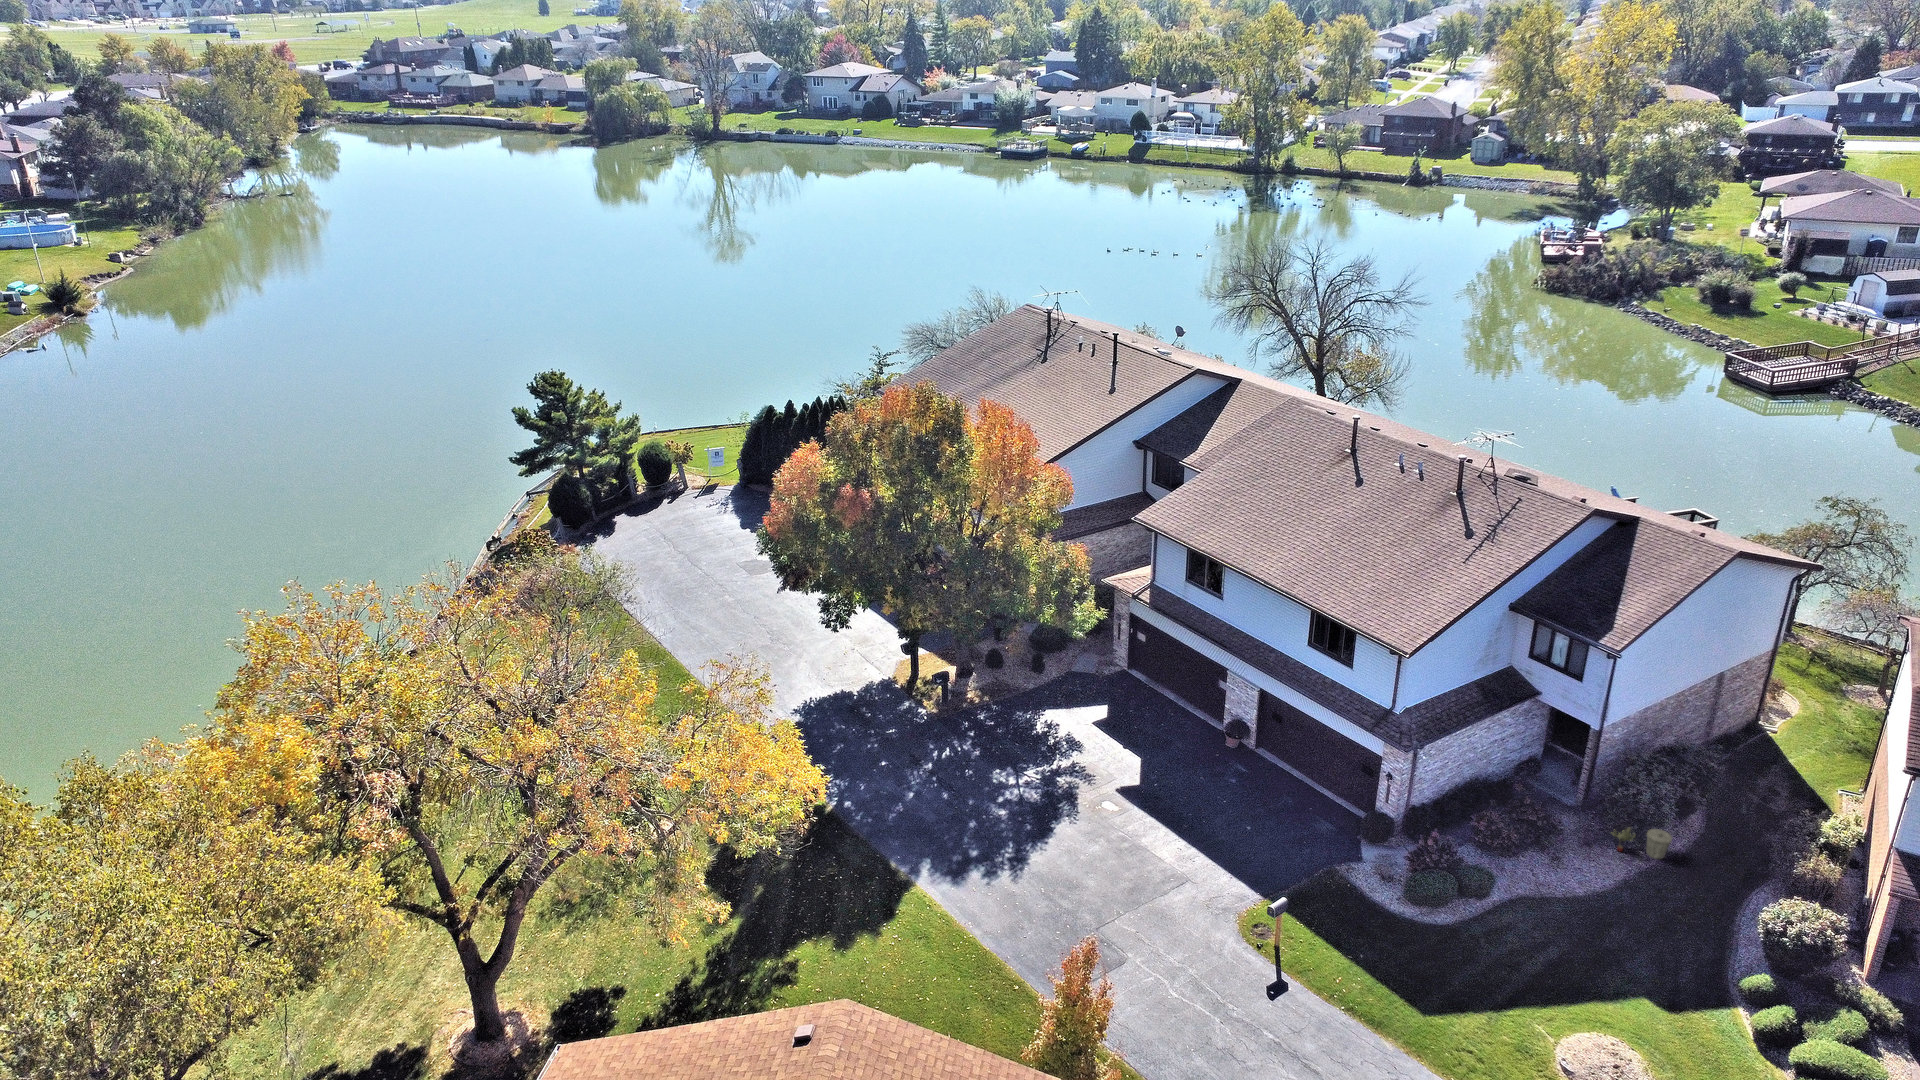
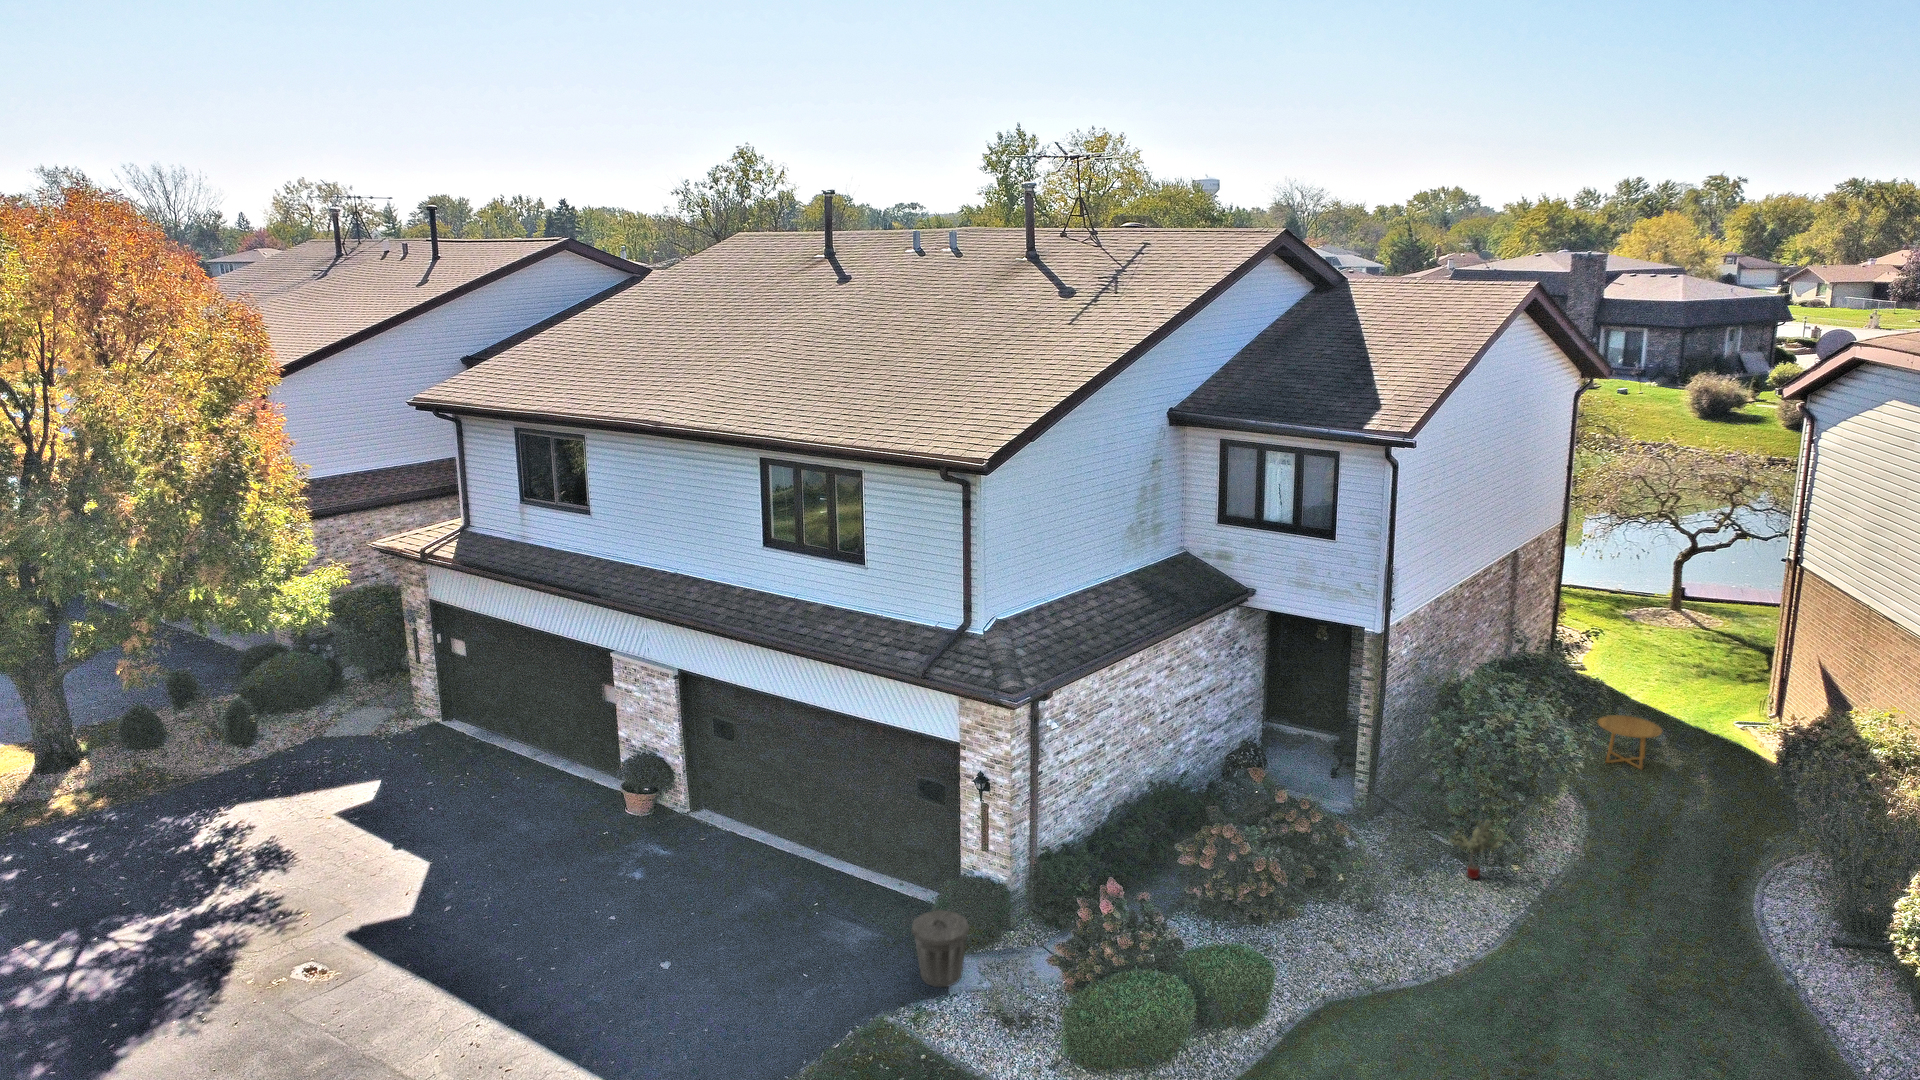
round table: none [1742,778,1777,810] -> present [1598,715,1662,769]
trash can: present [1646,829,1672,859] -> present [912,910,969,987]

